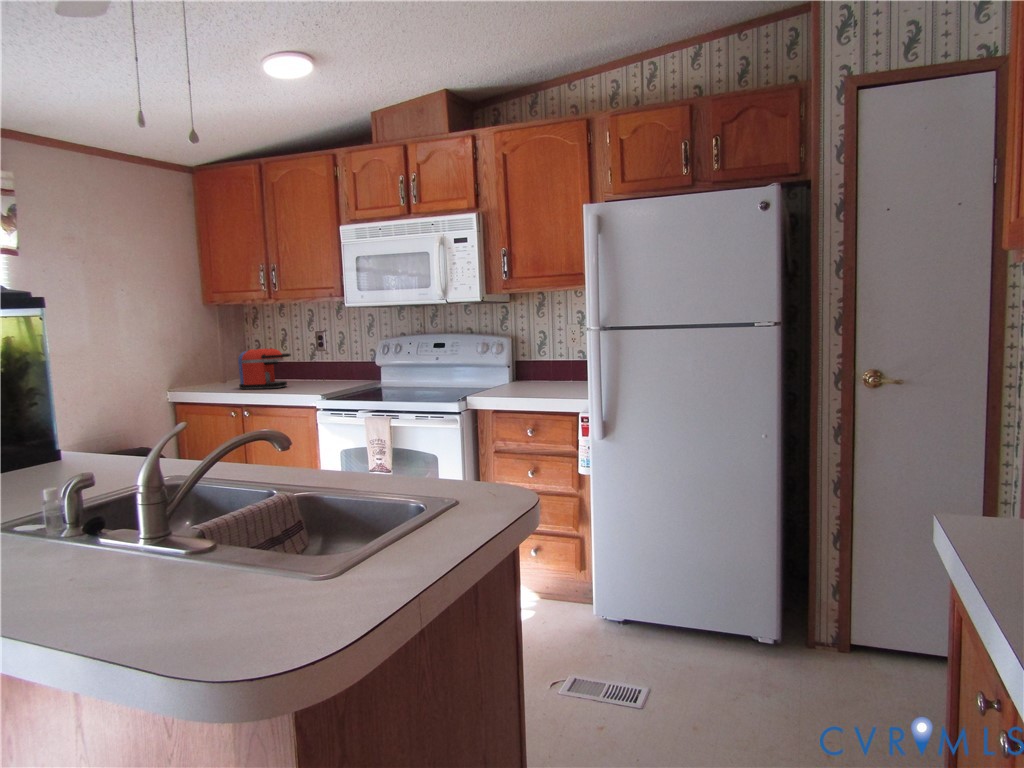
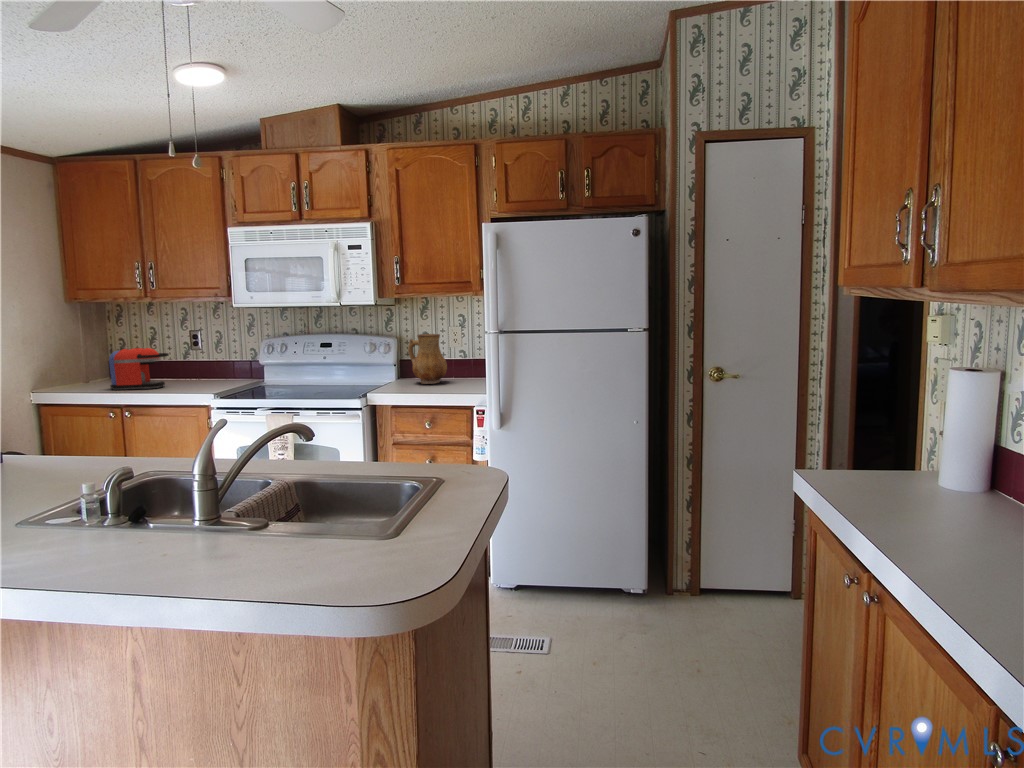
ceramic pitcher: none [519,332,560,387] -> present [408,334,447,384]

